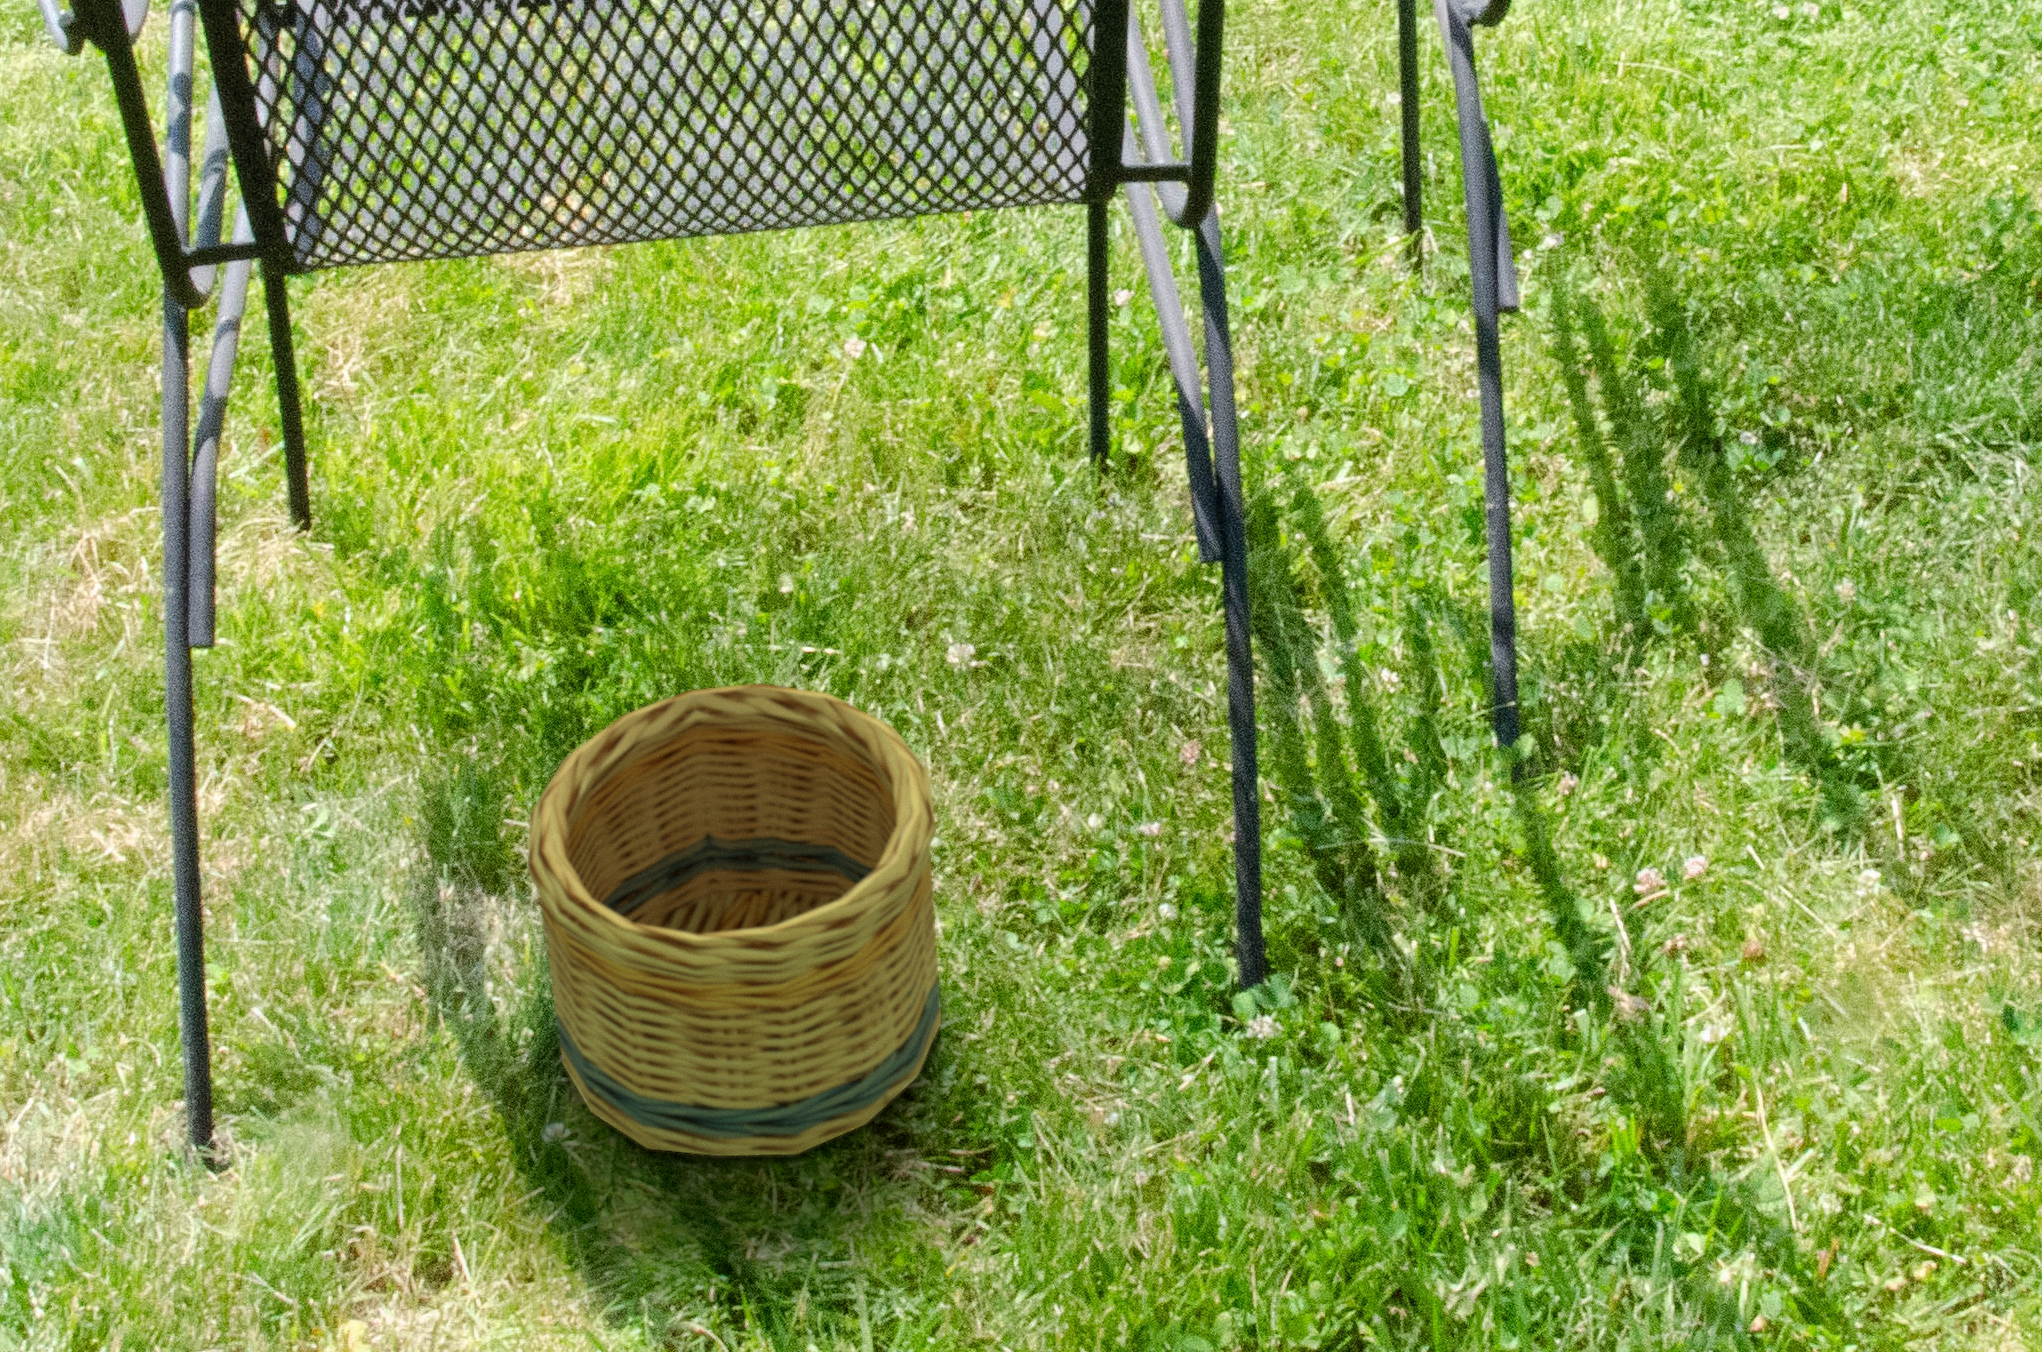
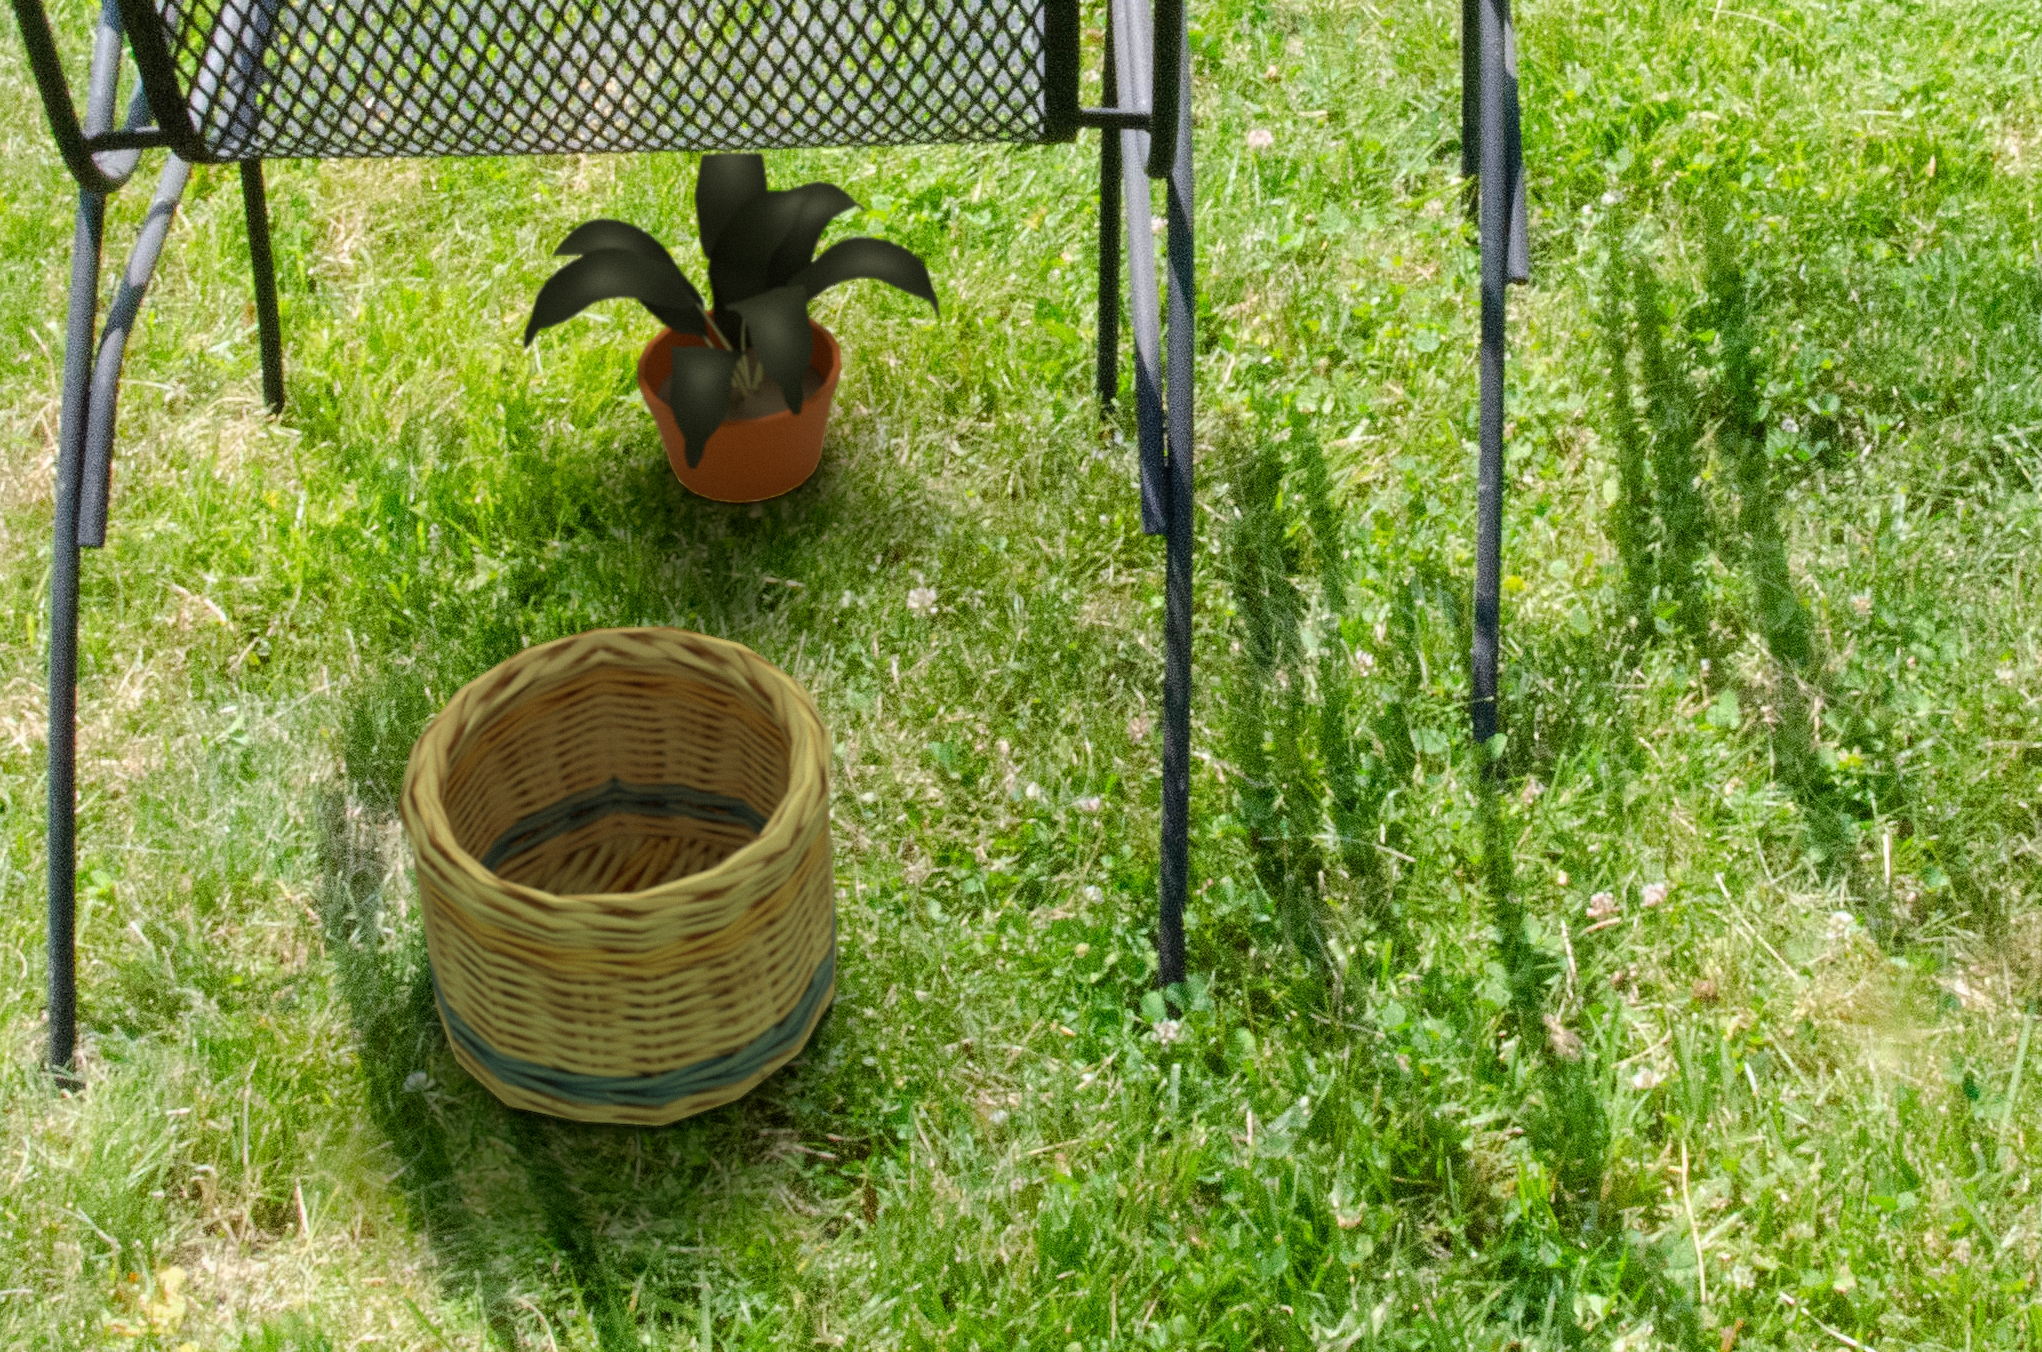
potted plant: none [567,221,959,580] -> present [523,153,940,503]

